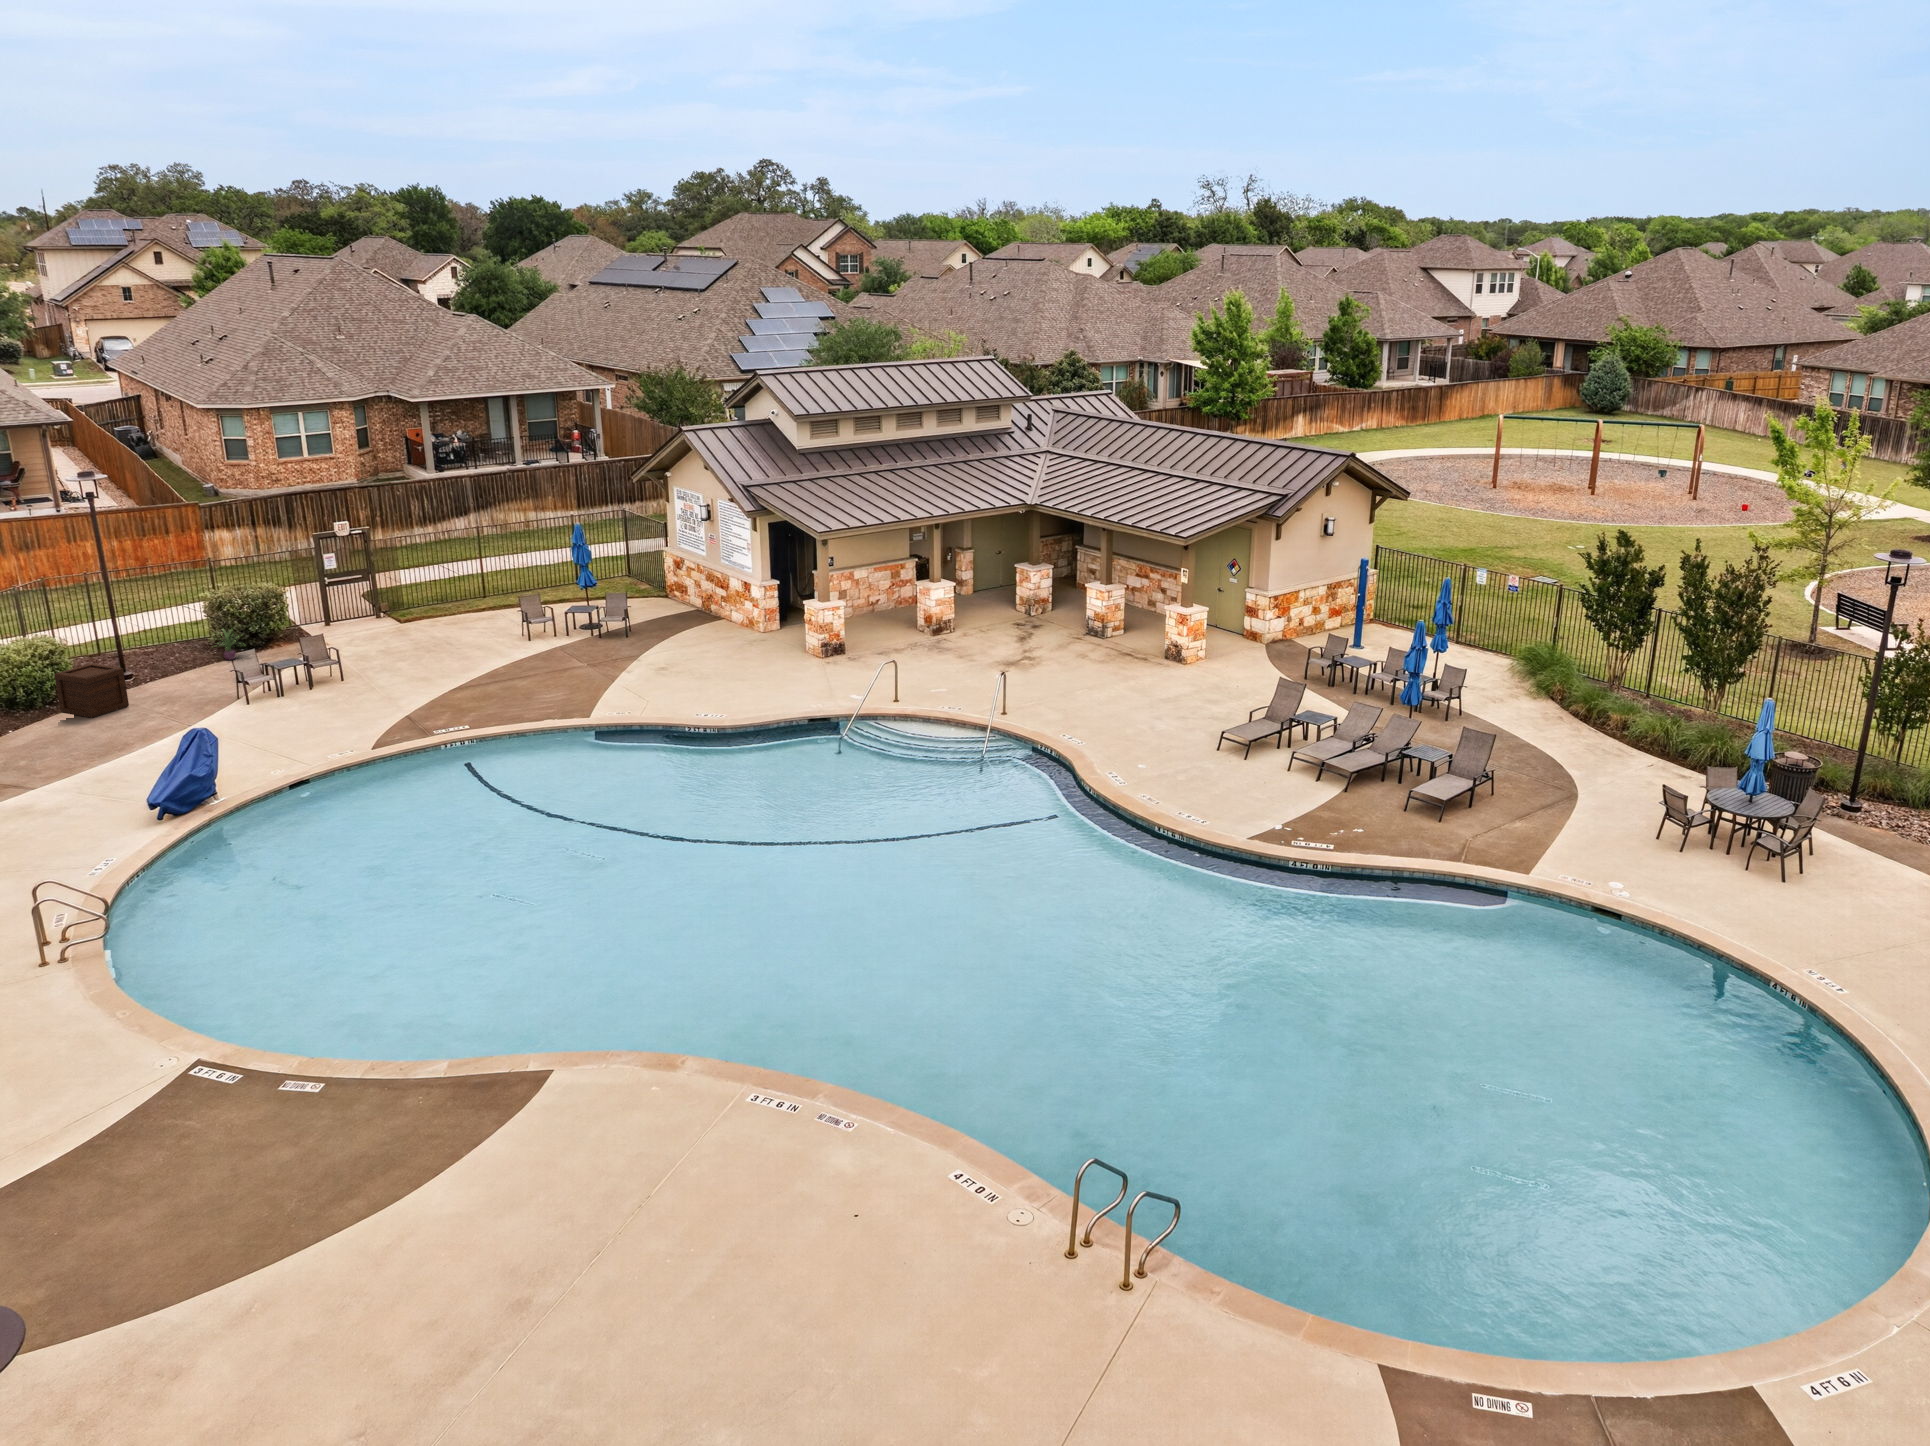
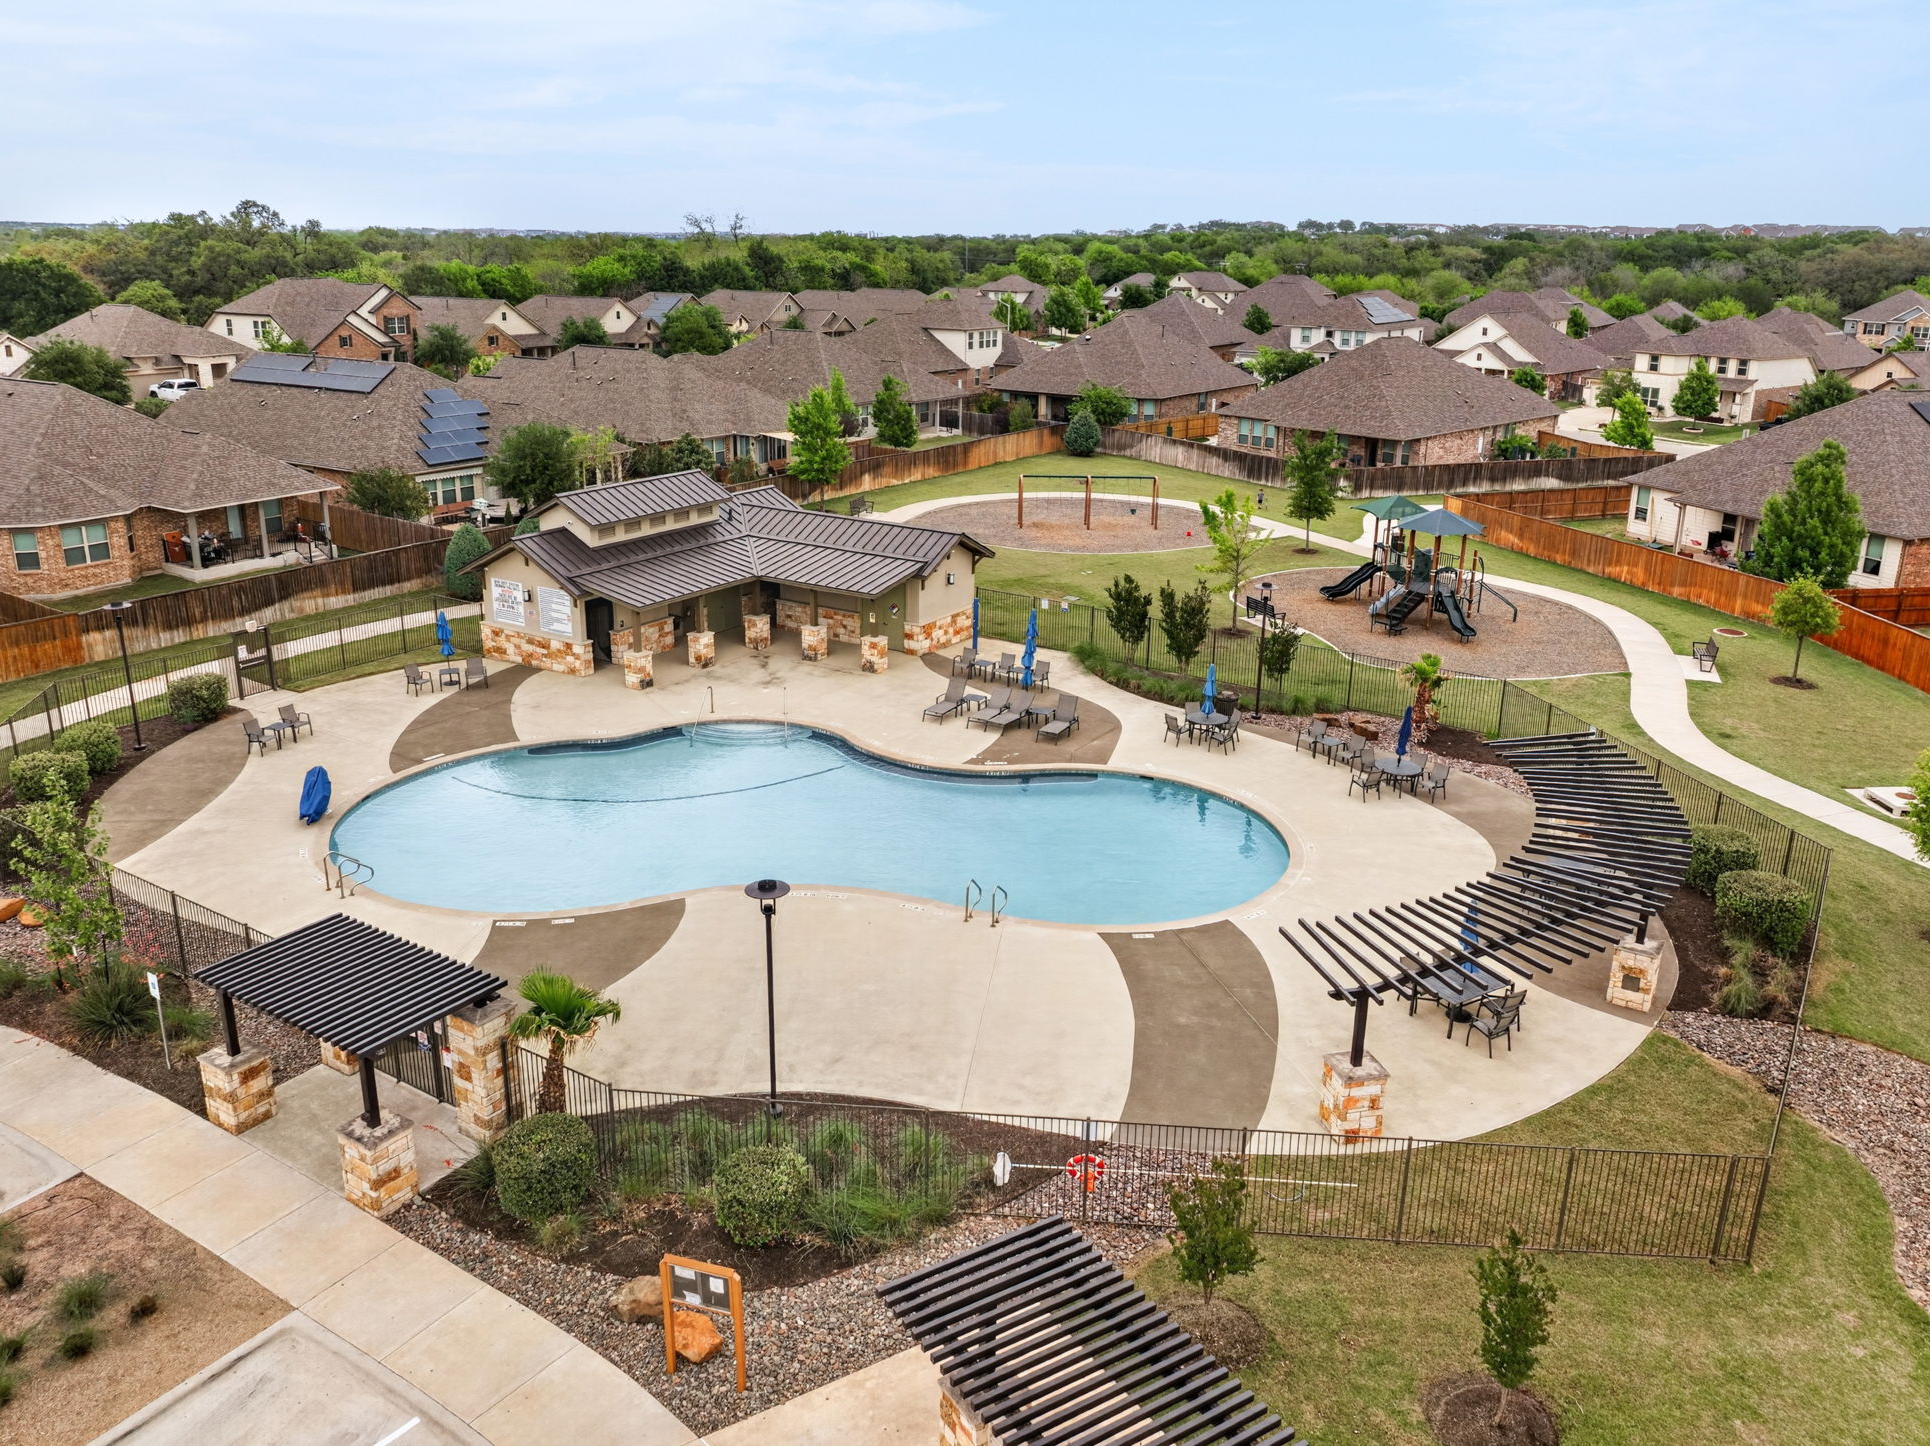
wooden crate: present [54,663,129,718] -> none [102,740,154,778]

